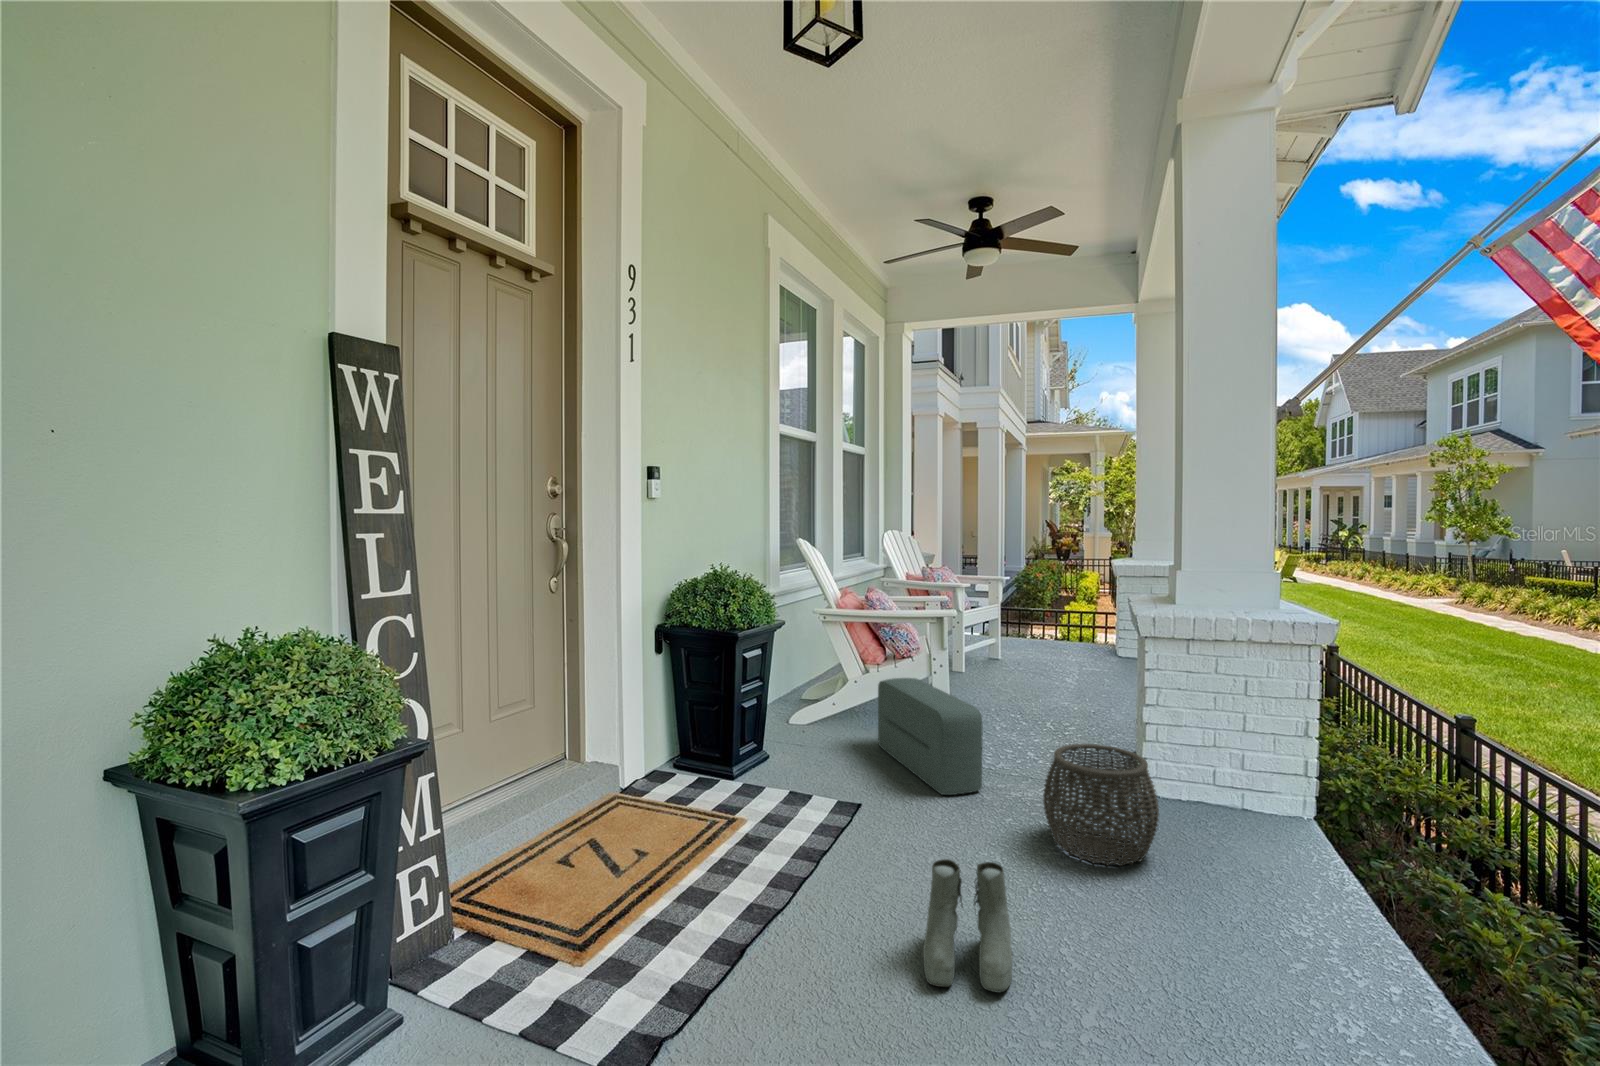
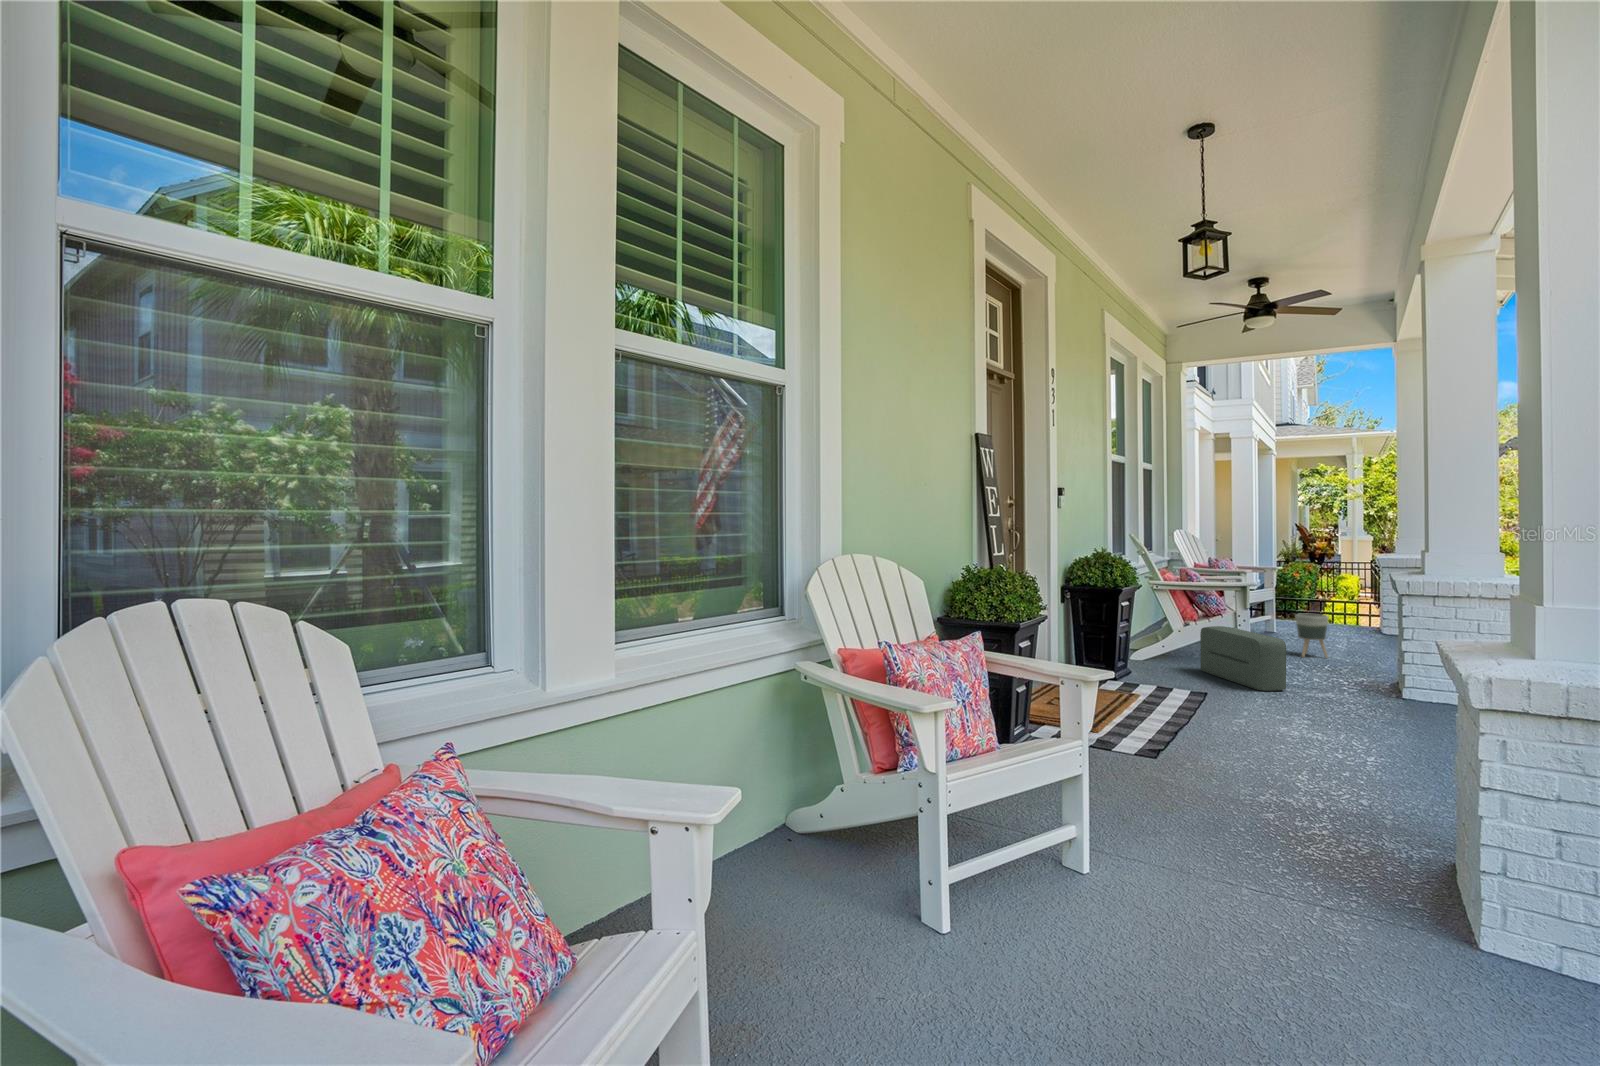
planter: none [1016,642,1055,704] -> present [1295,613,1328,658]
woven basket: present [1043,744,1159,866] -> none [1333,655,1413,718]
boots: present [923,859,1012,993] -> none [1277,689,1327,741]

